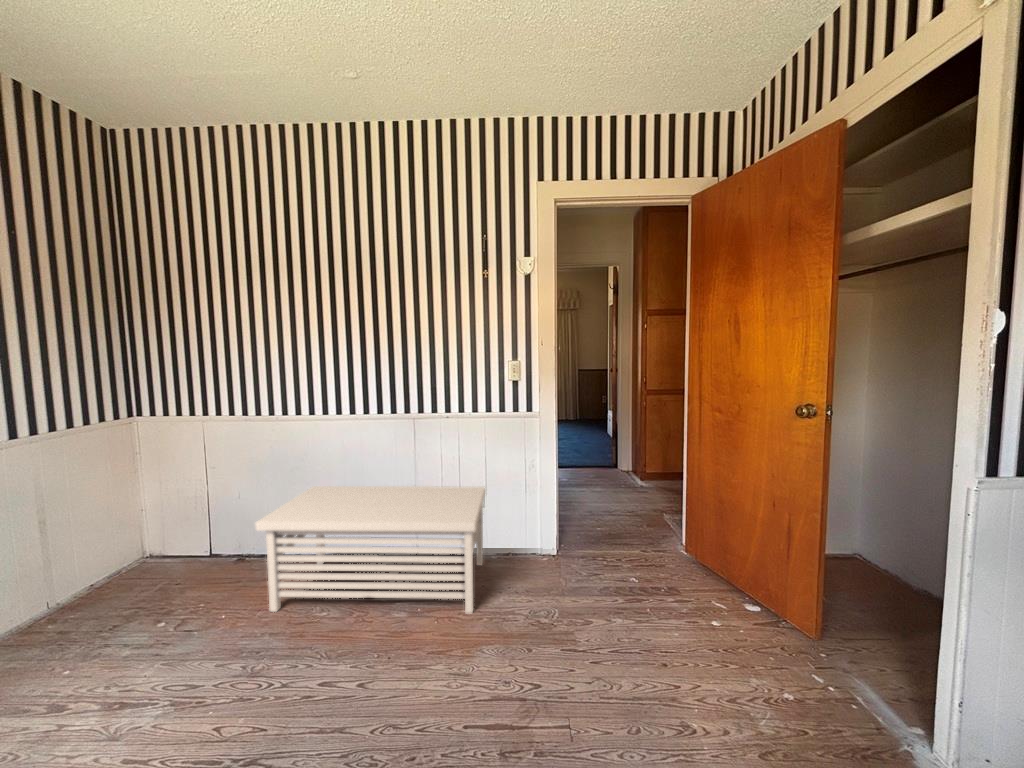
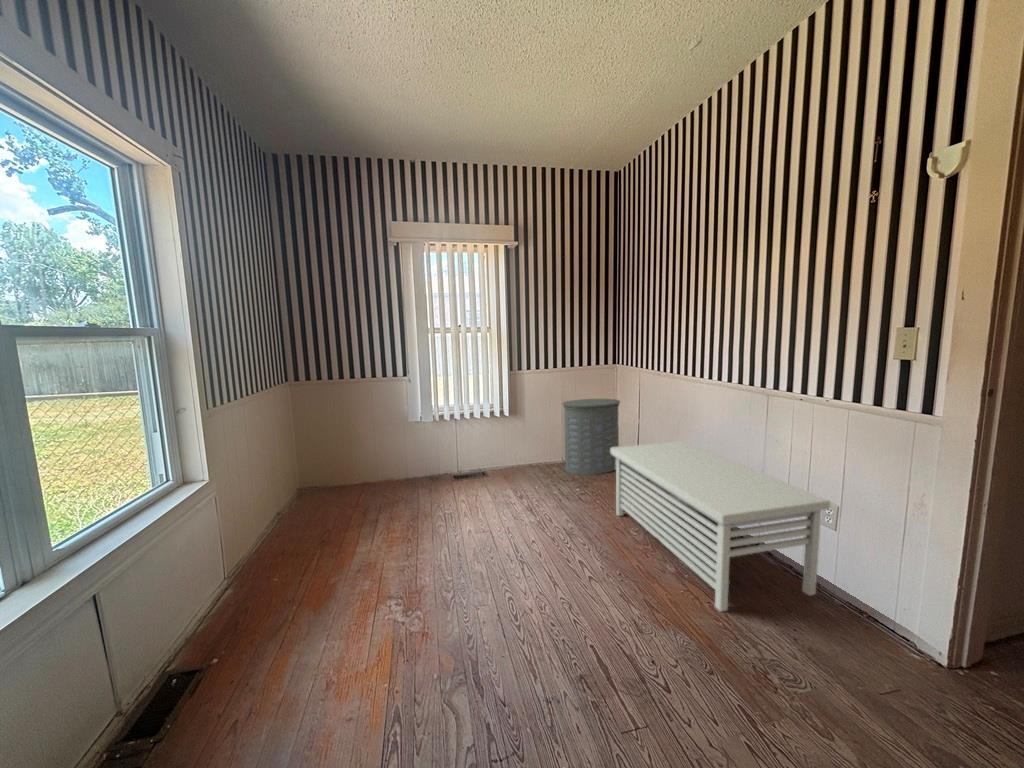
laundry hamper: none [56,462,174,616] -> present [563,399,620,475]

